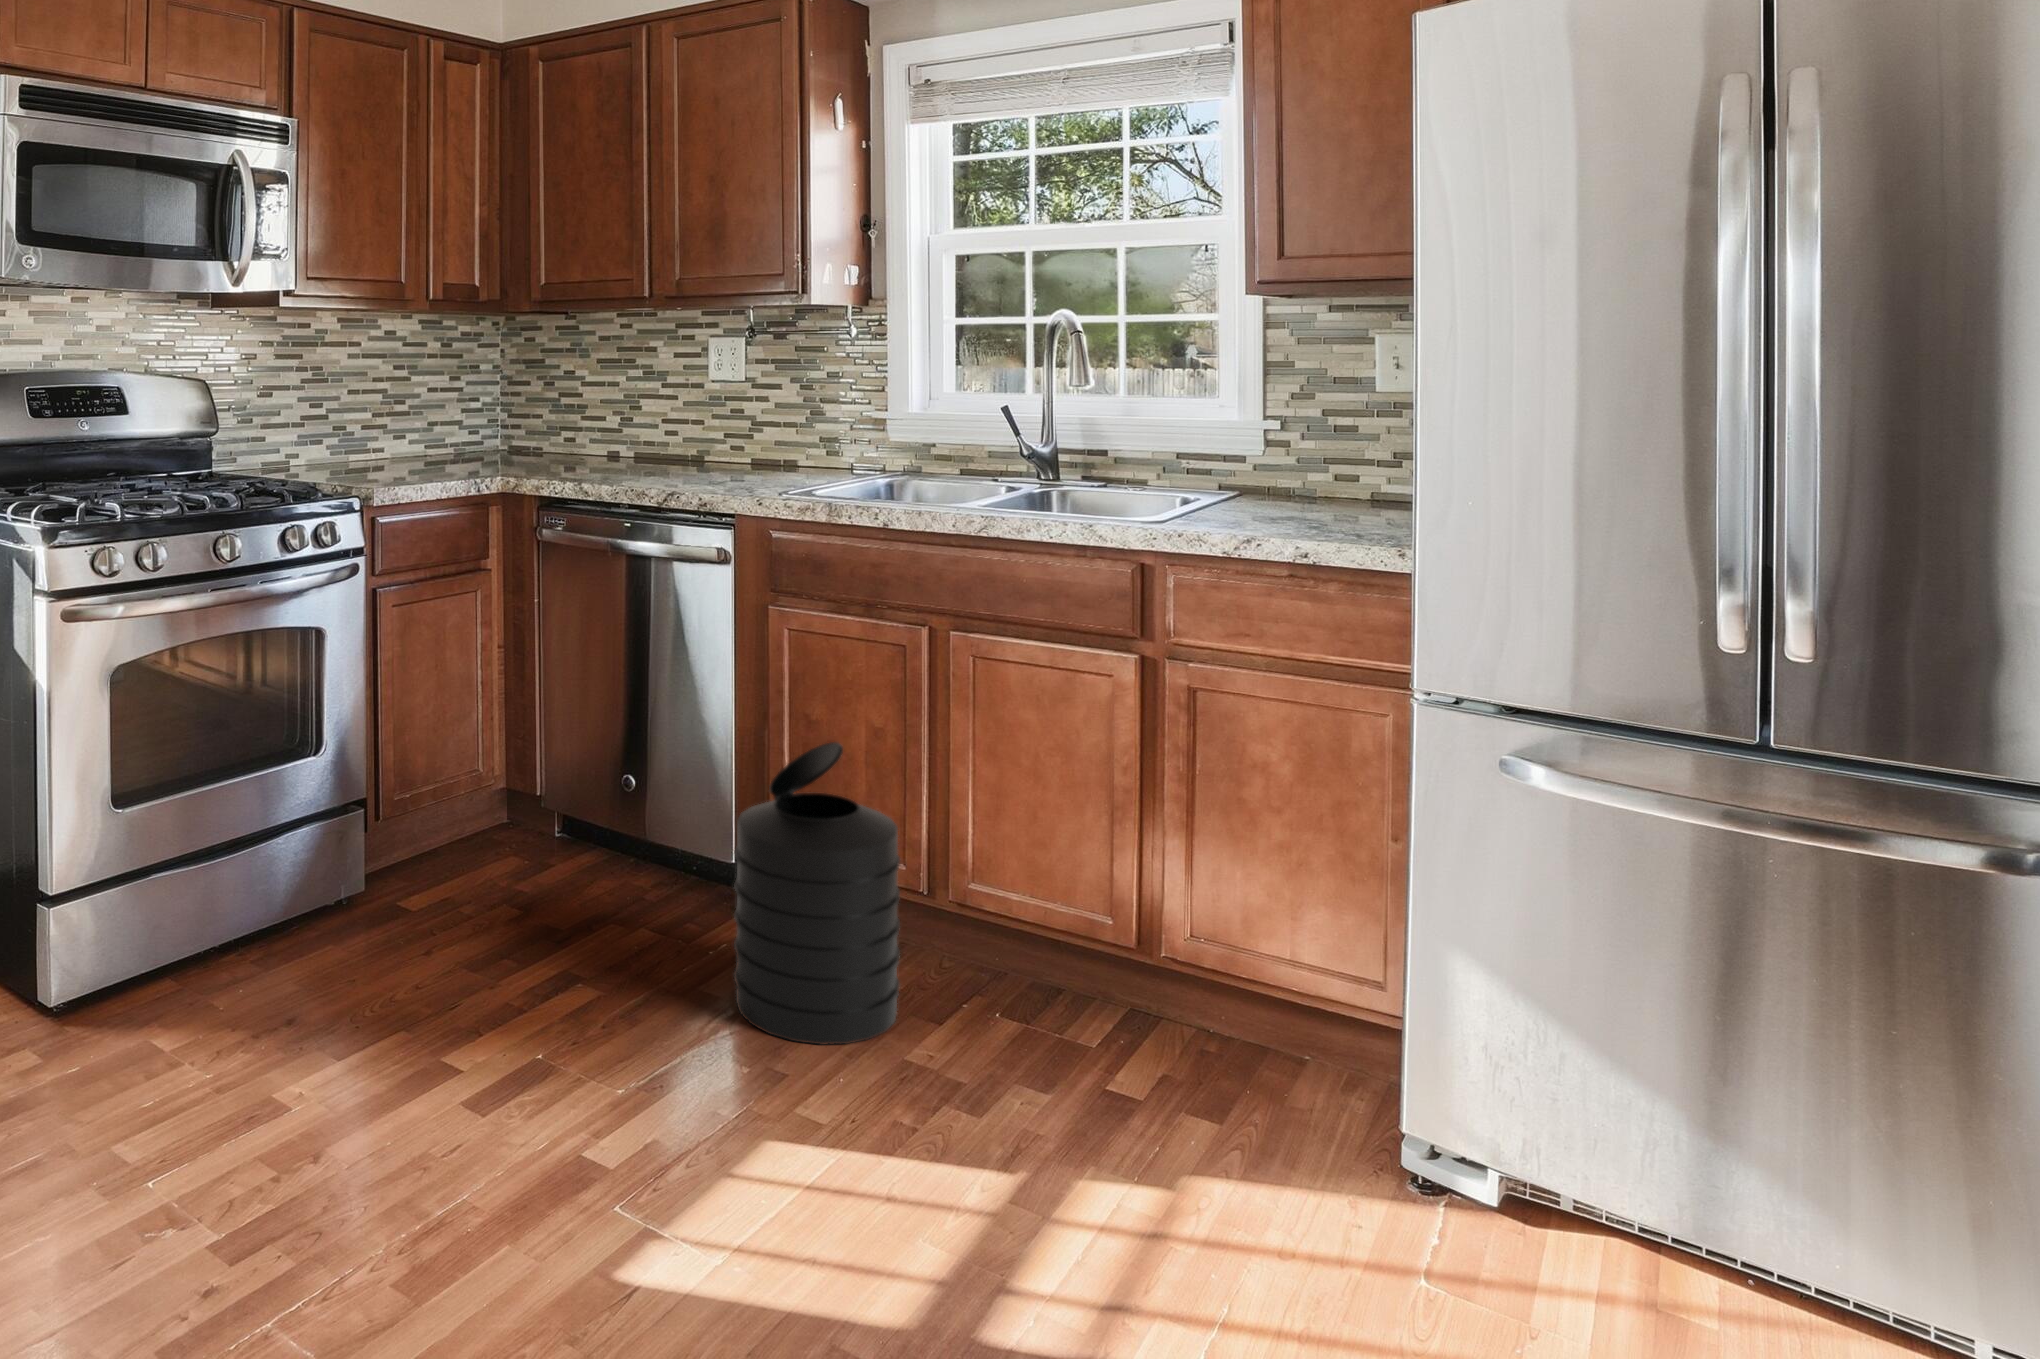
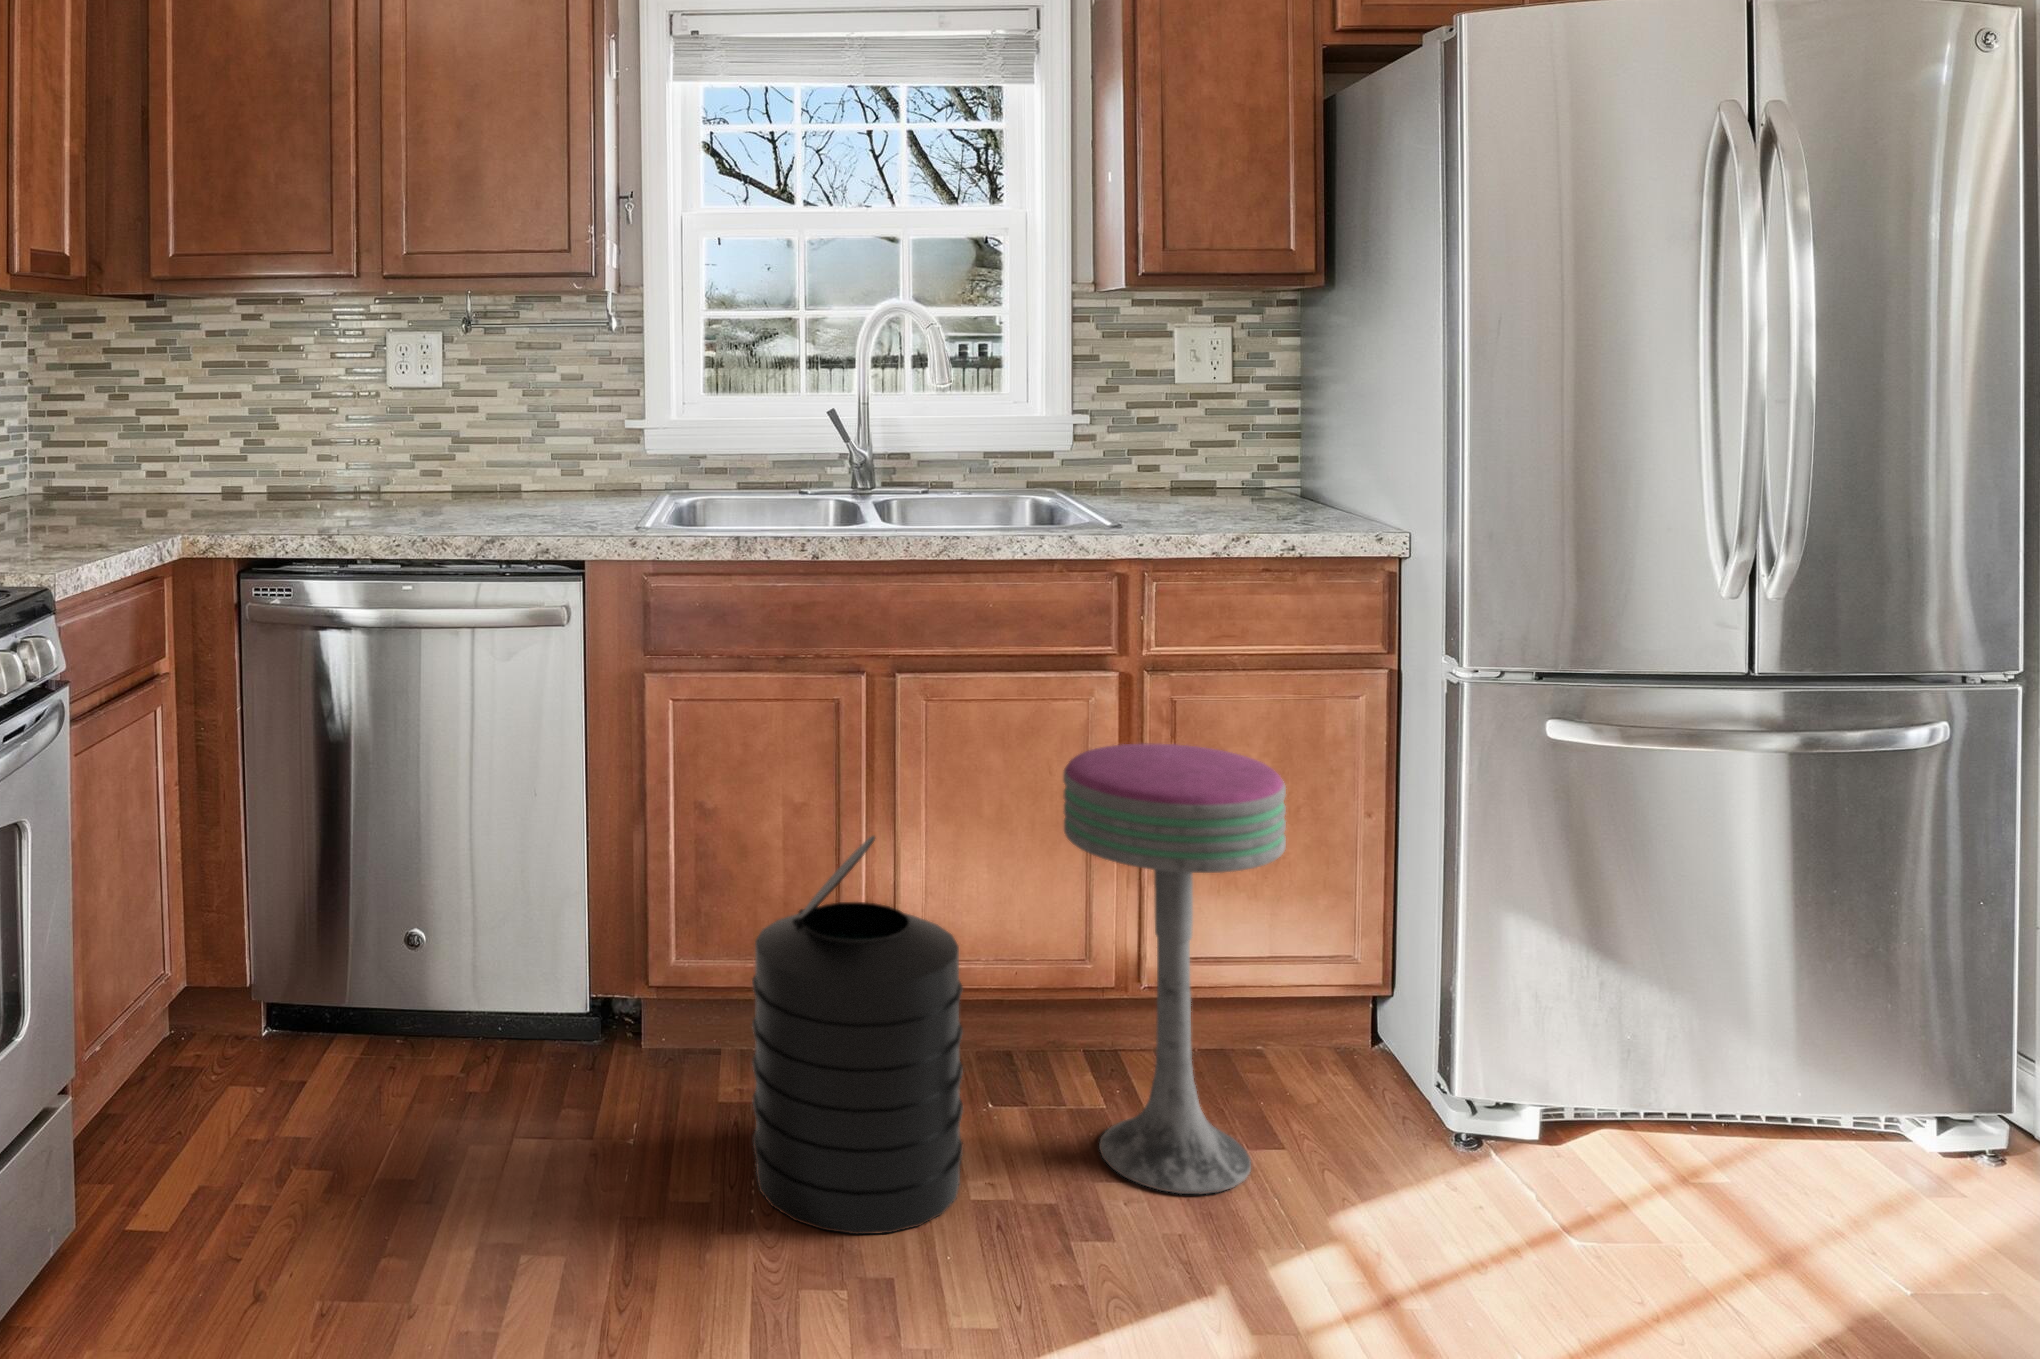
bar stool: none [989,709,1188,1106] -> present [1063,743,1286,1194]

